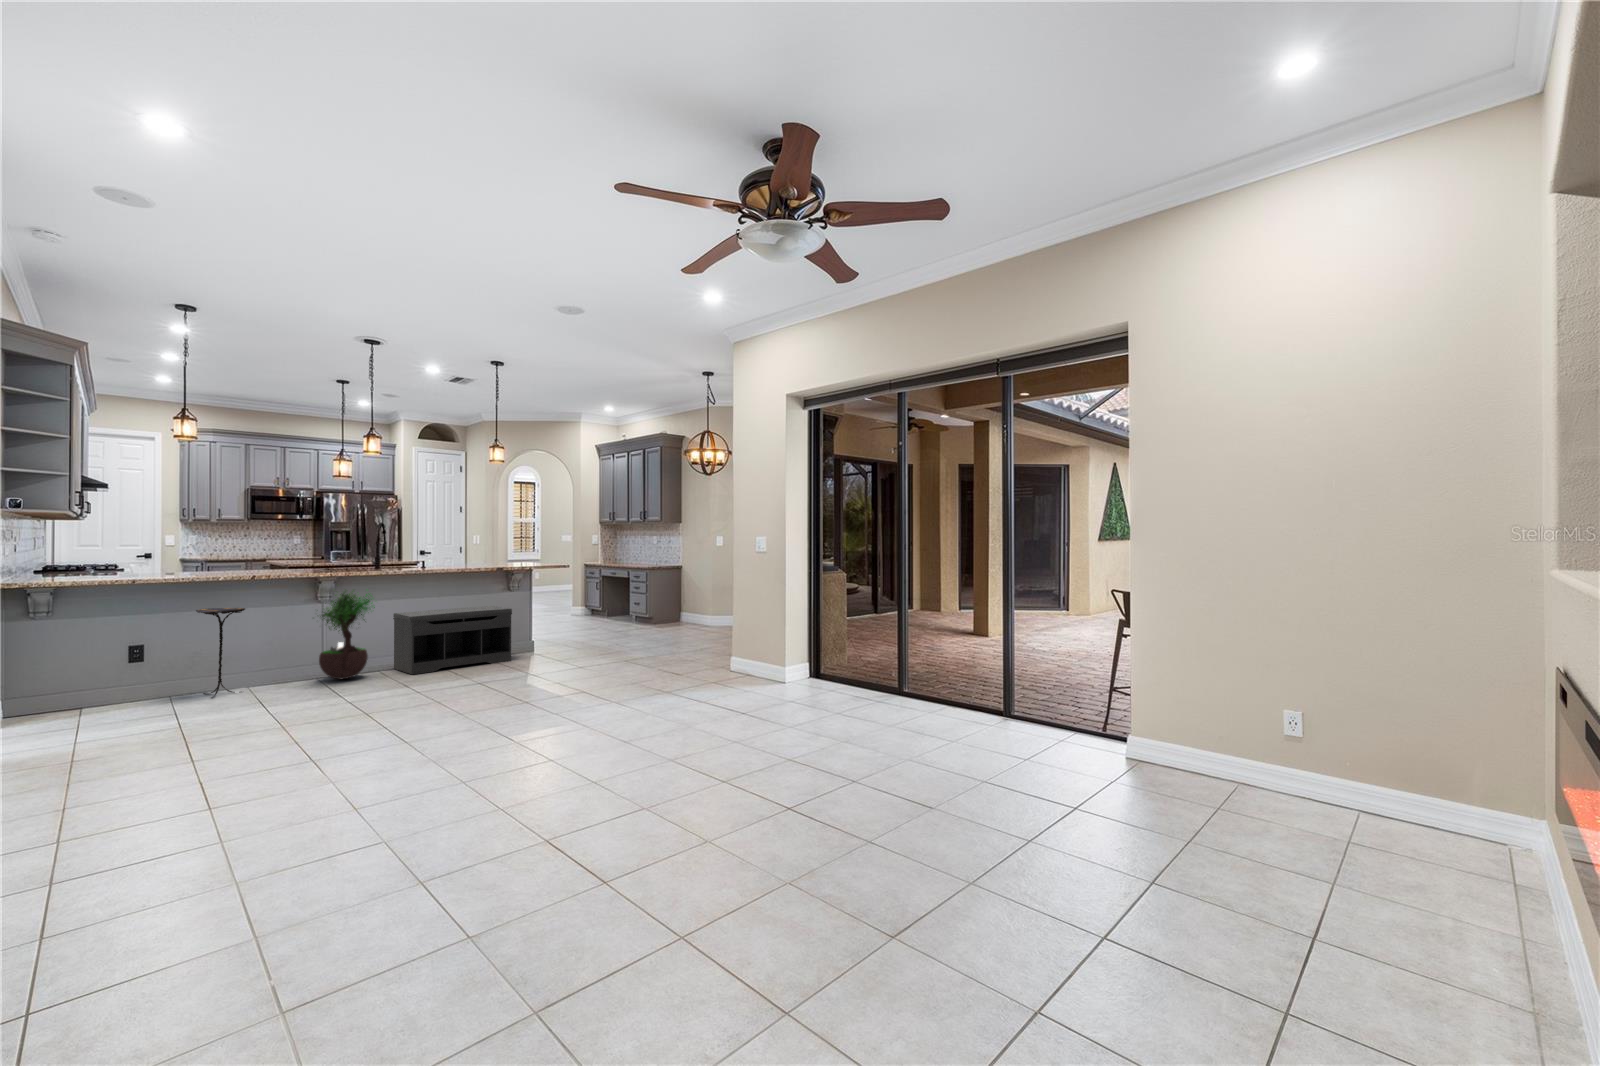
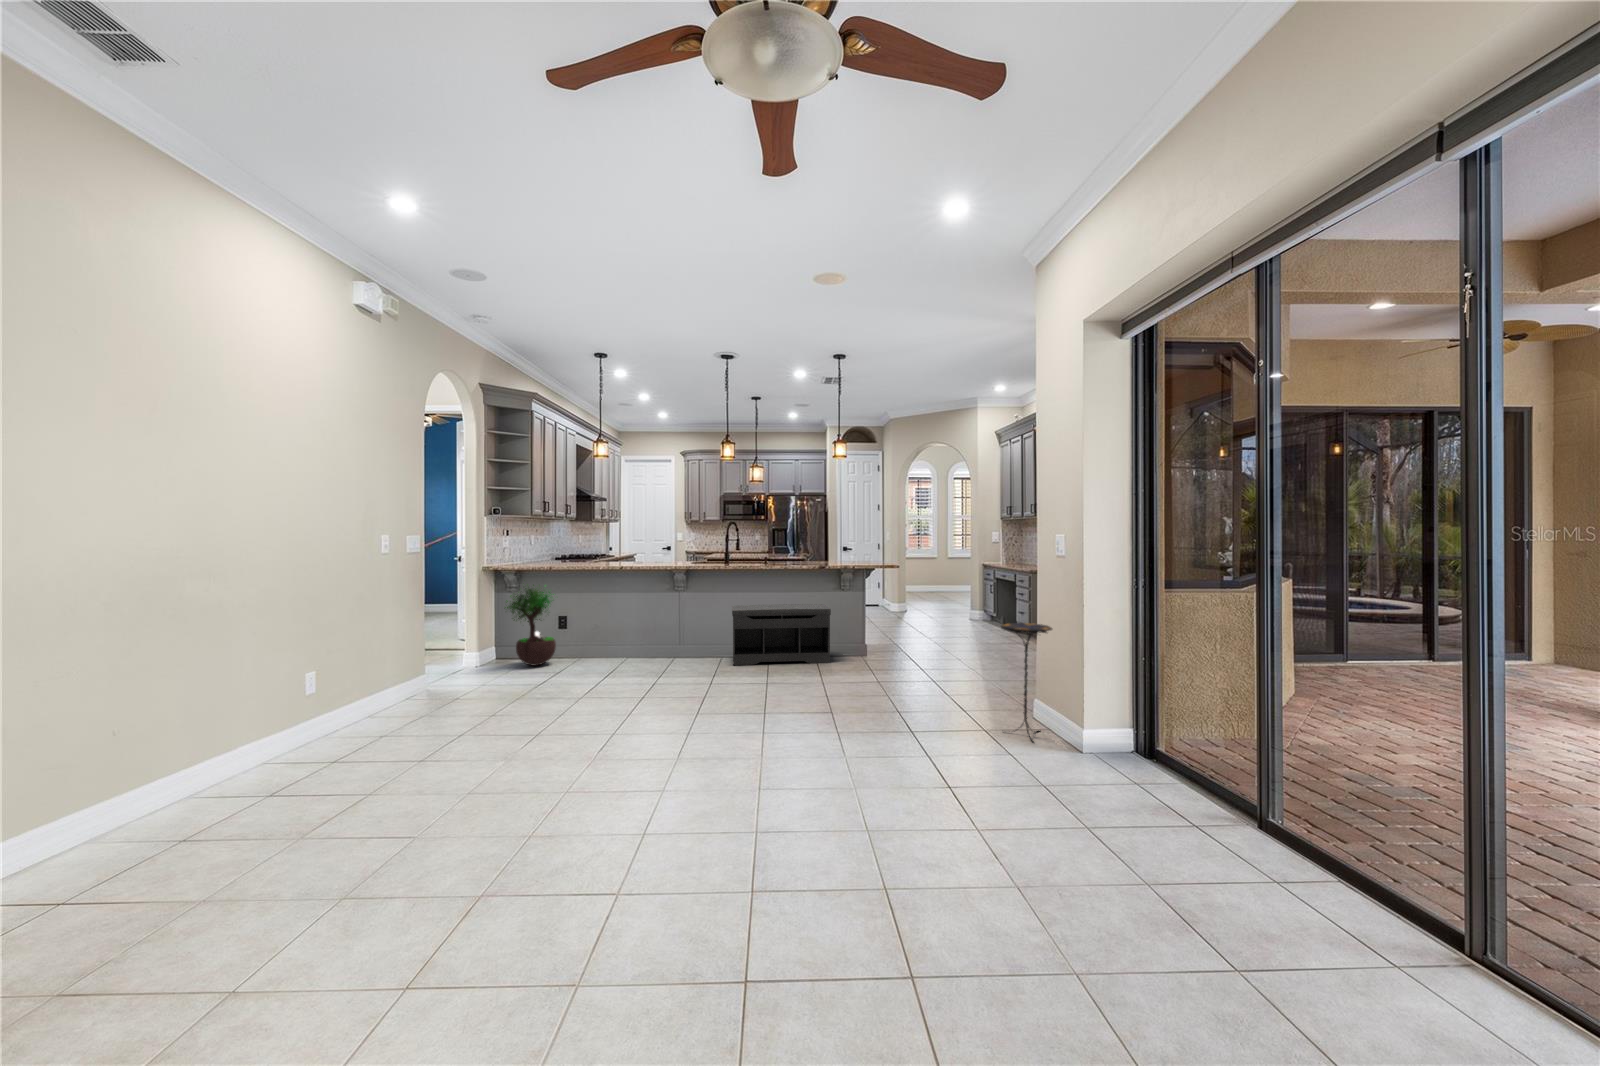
potted tree: present [319,591,375,679] -> present [505,584,556,666]
side table: present [196,608,245,698] -> present [1001,623,1052,742]

